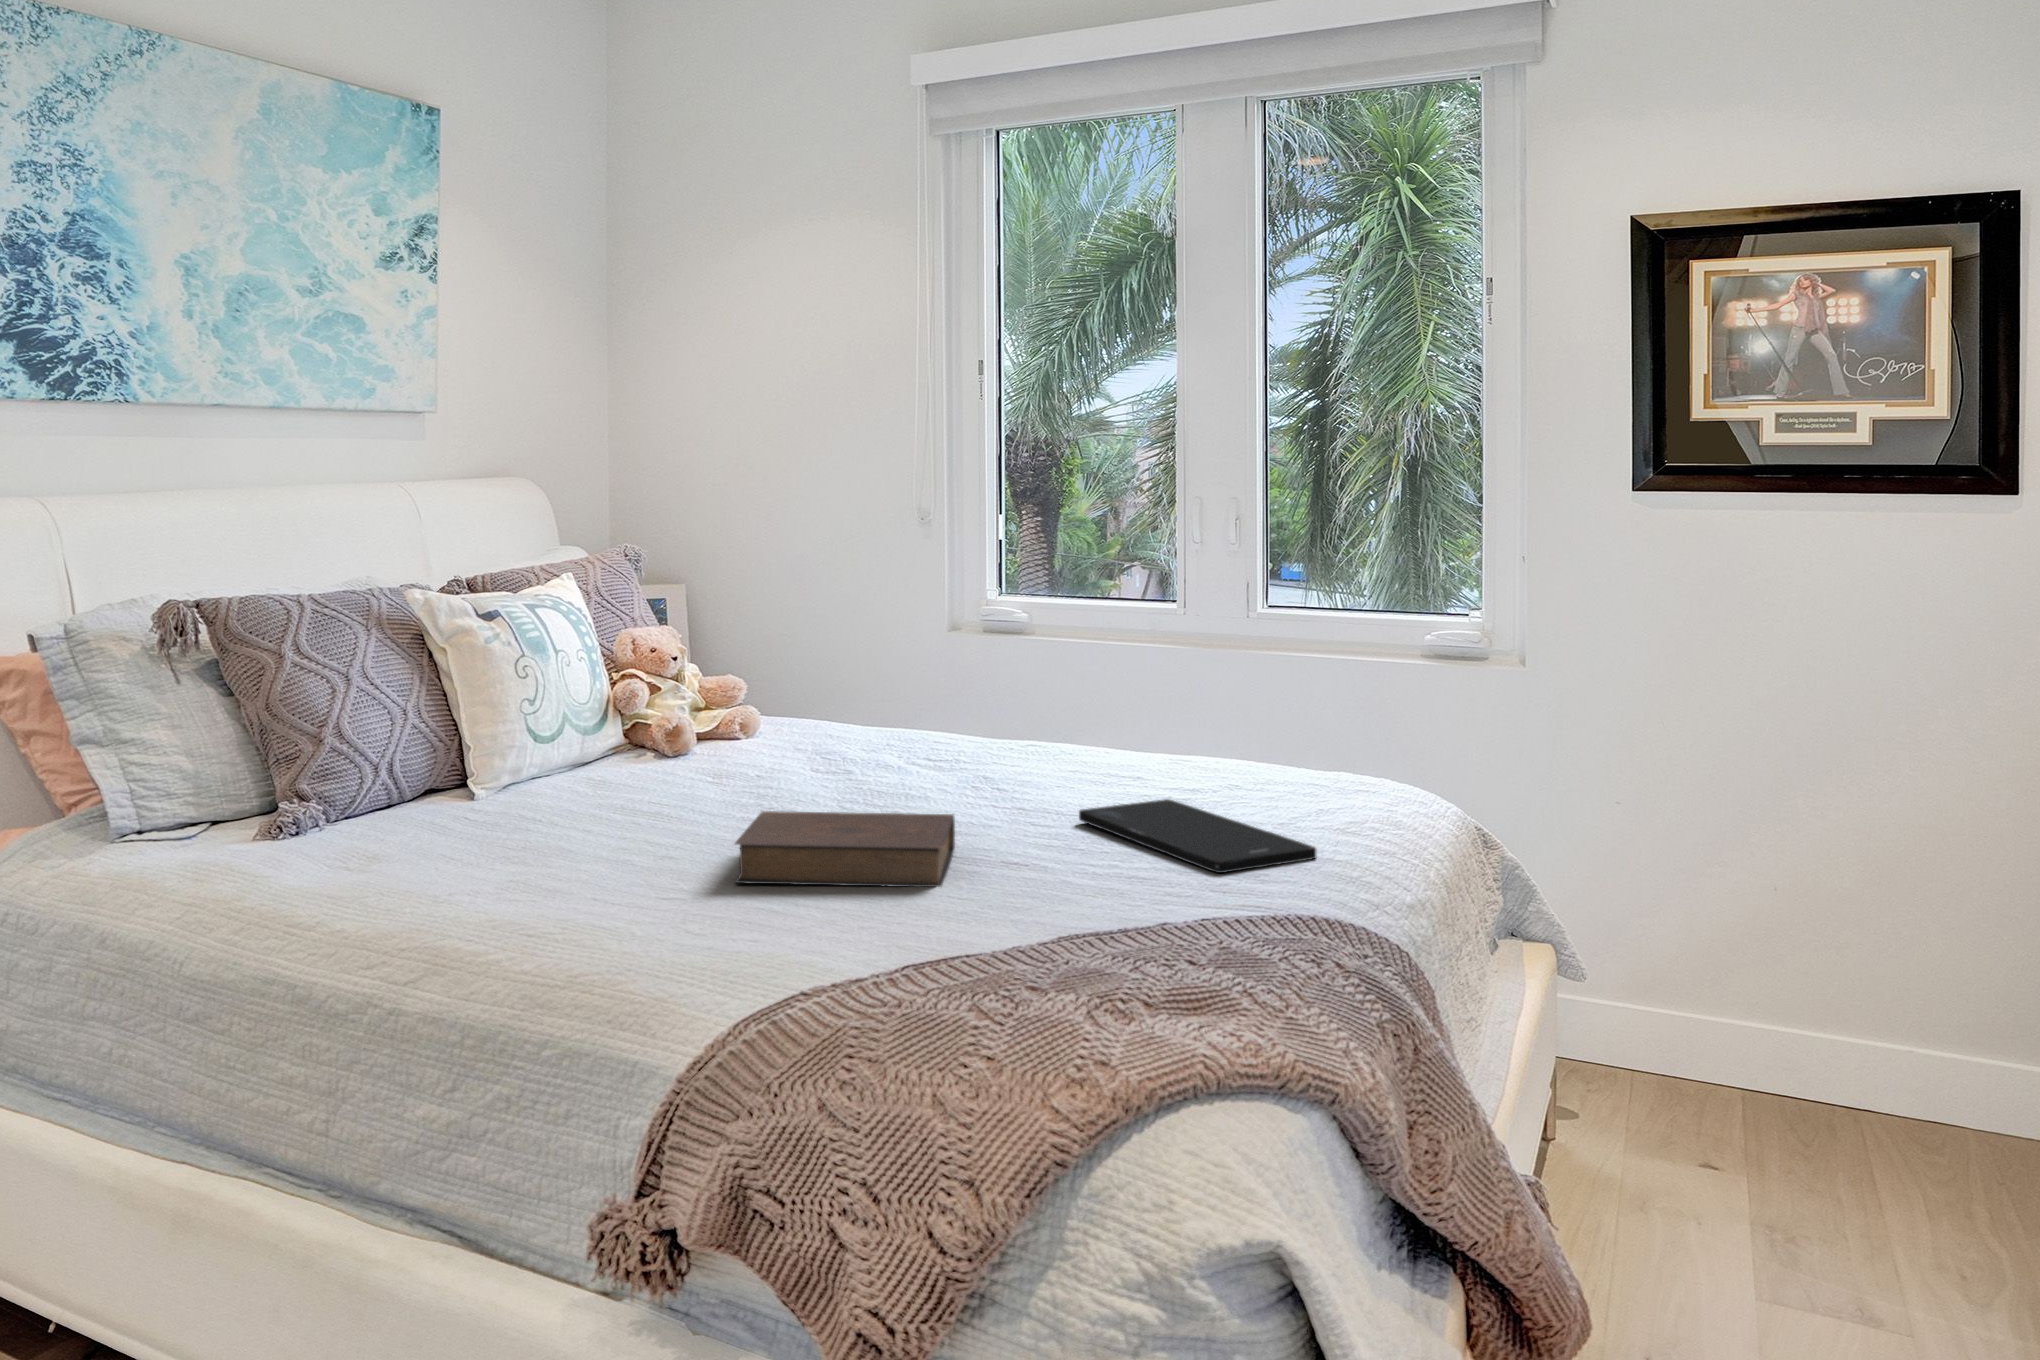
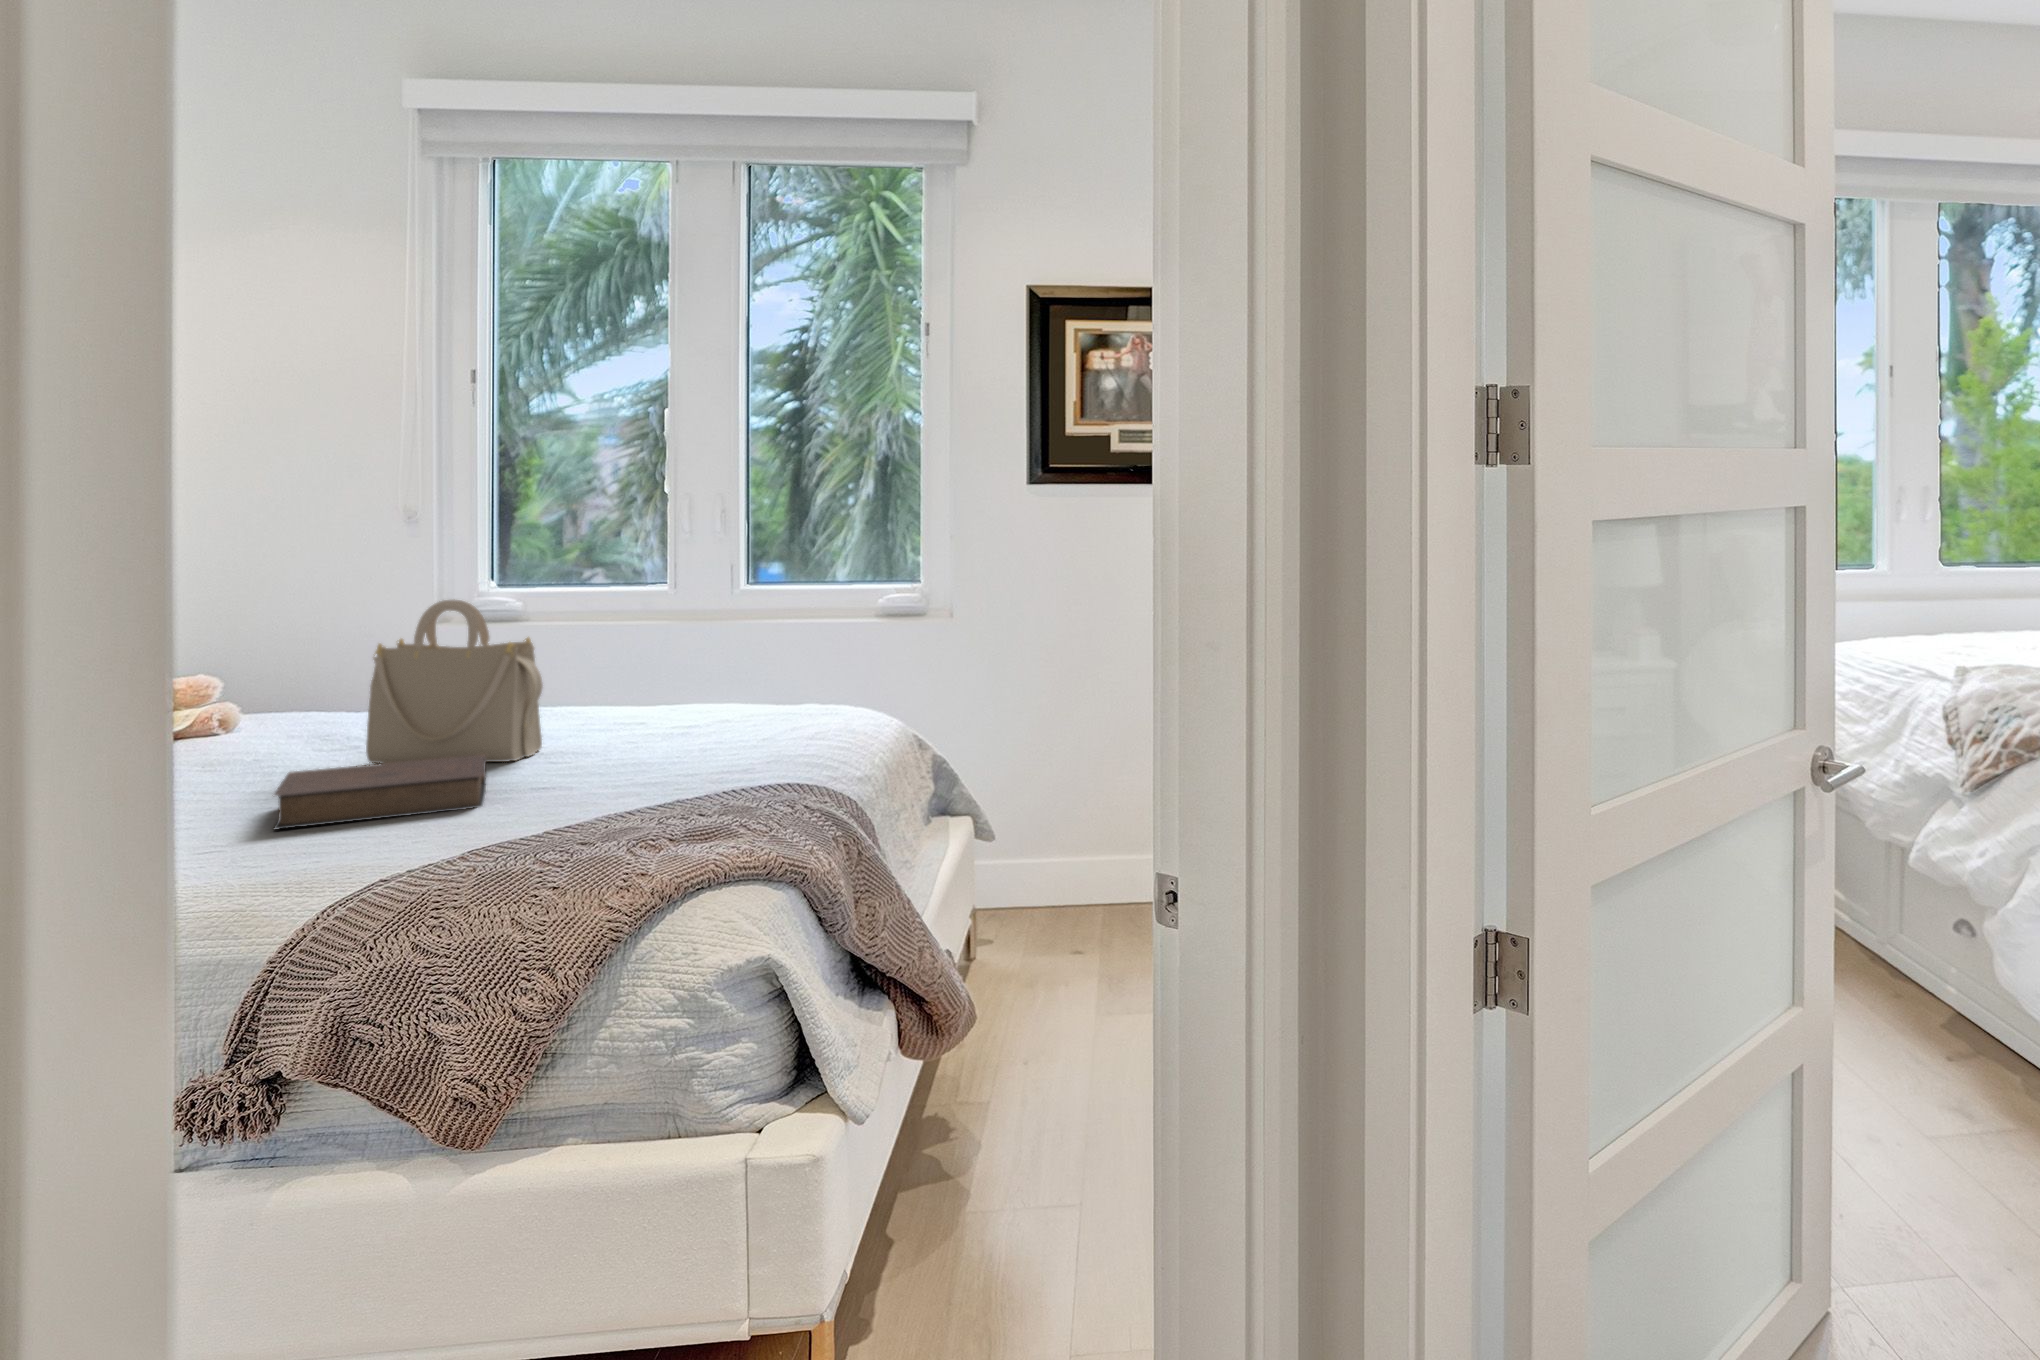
handbag: none [847,621,1022,821] -> present [366,599,543,763]
smartphone: present [1079,799,1316,873] -> none [597,729,794,770]

